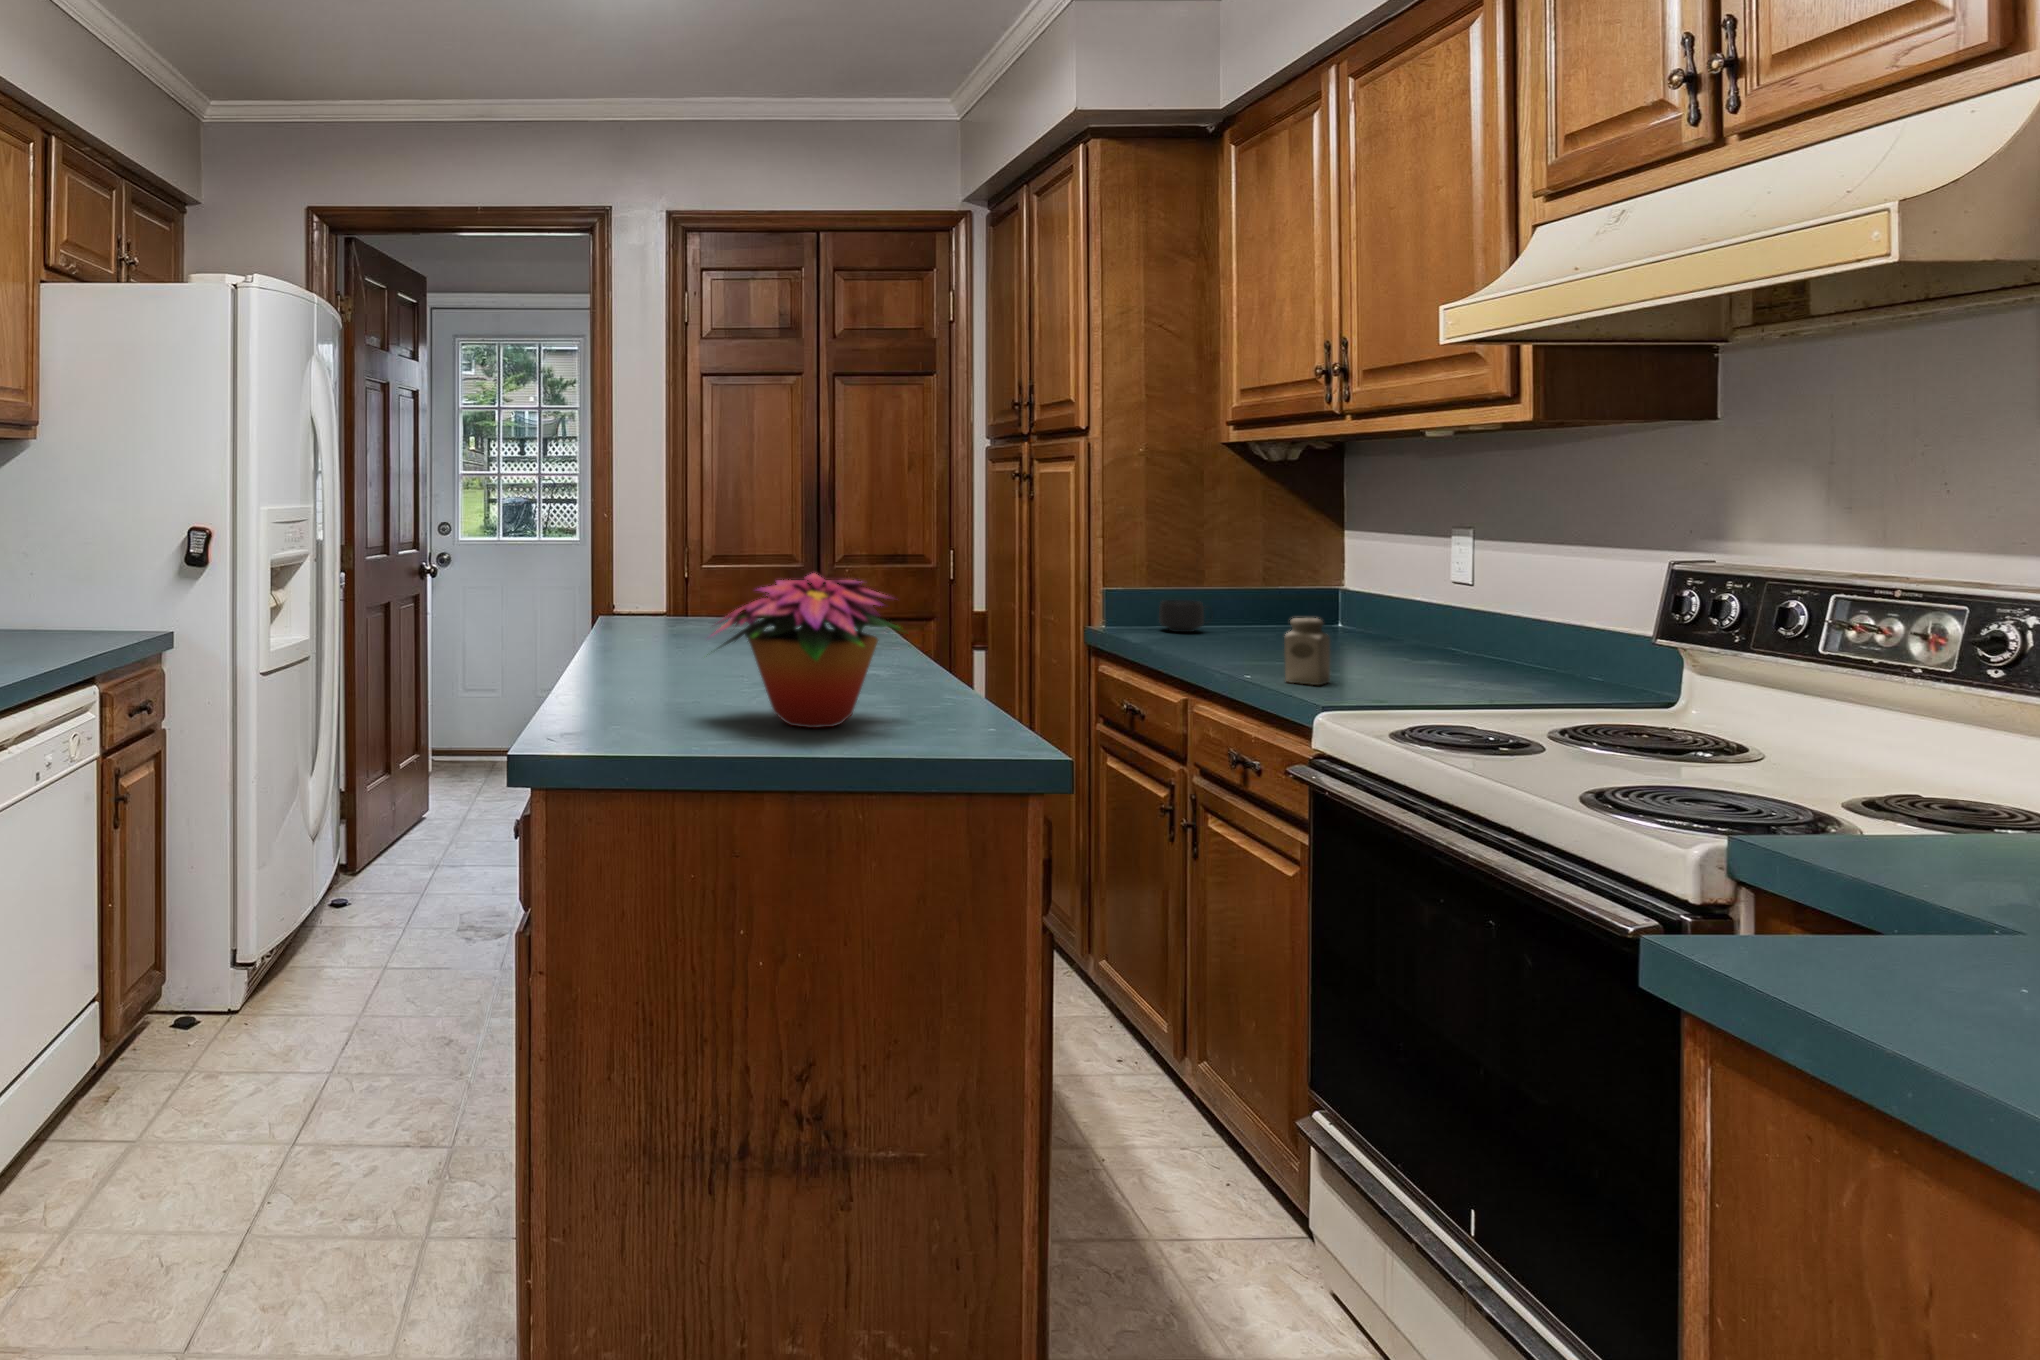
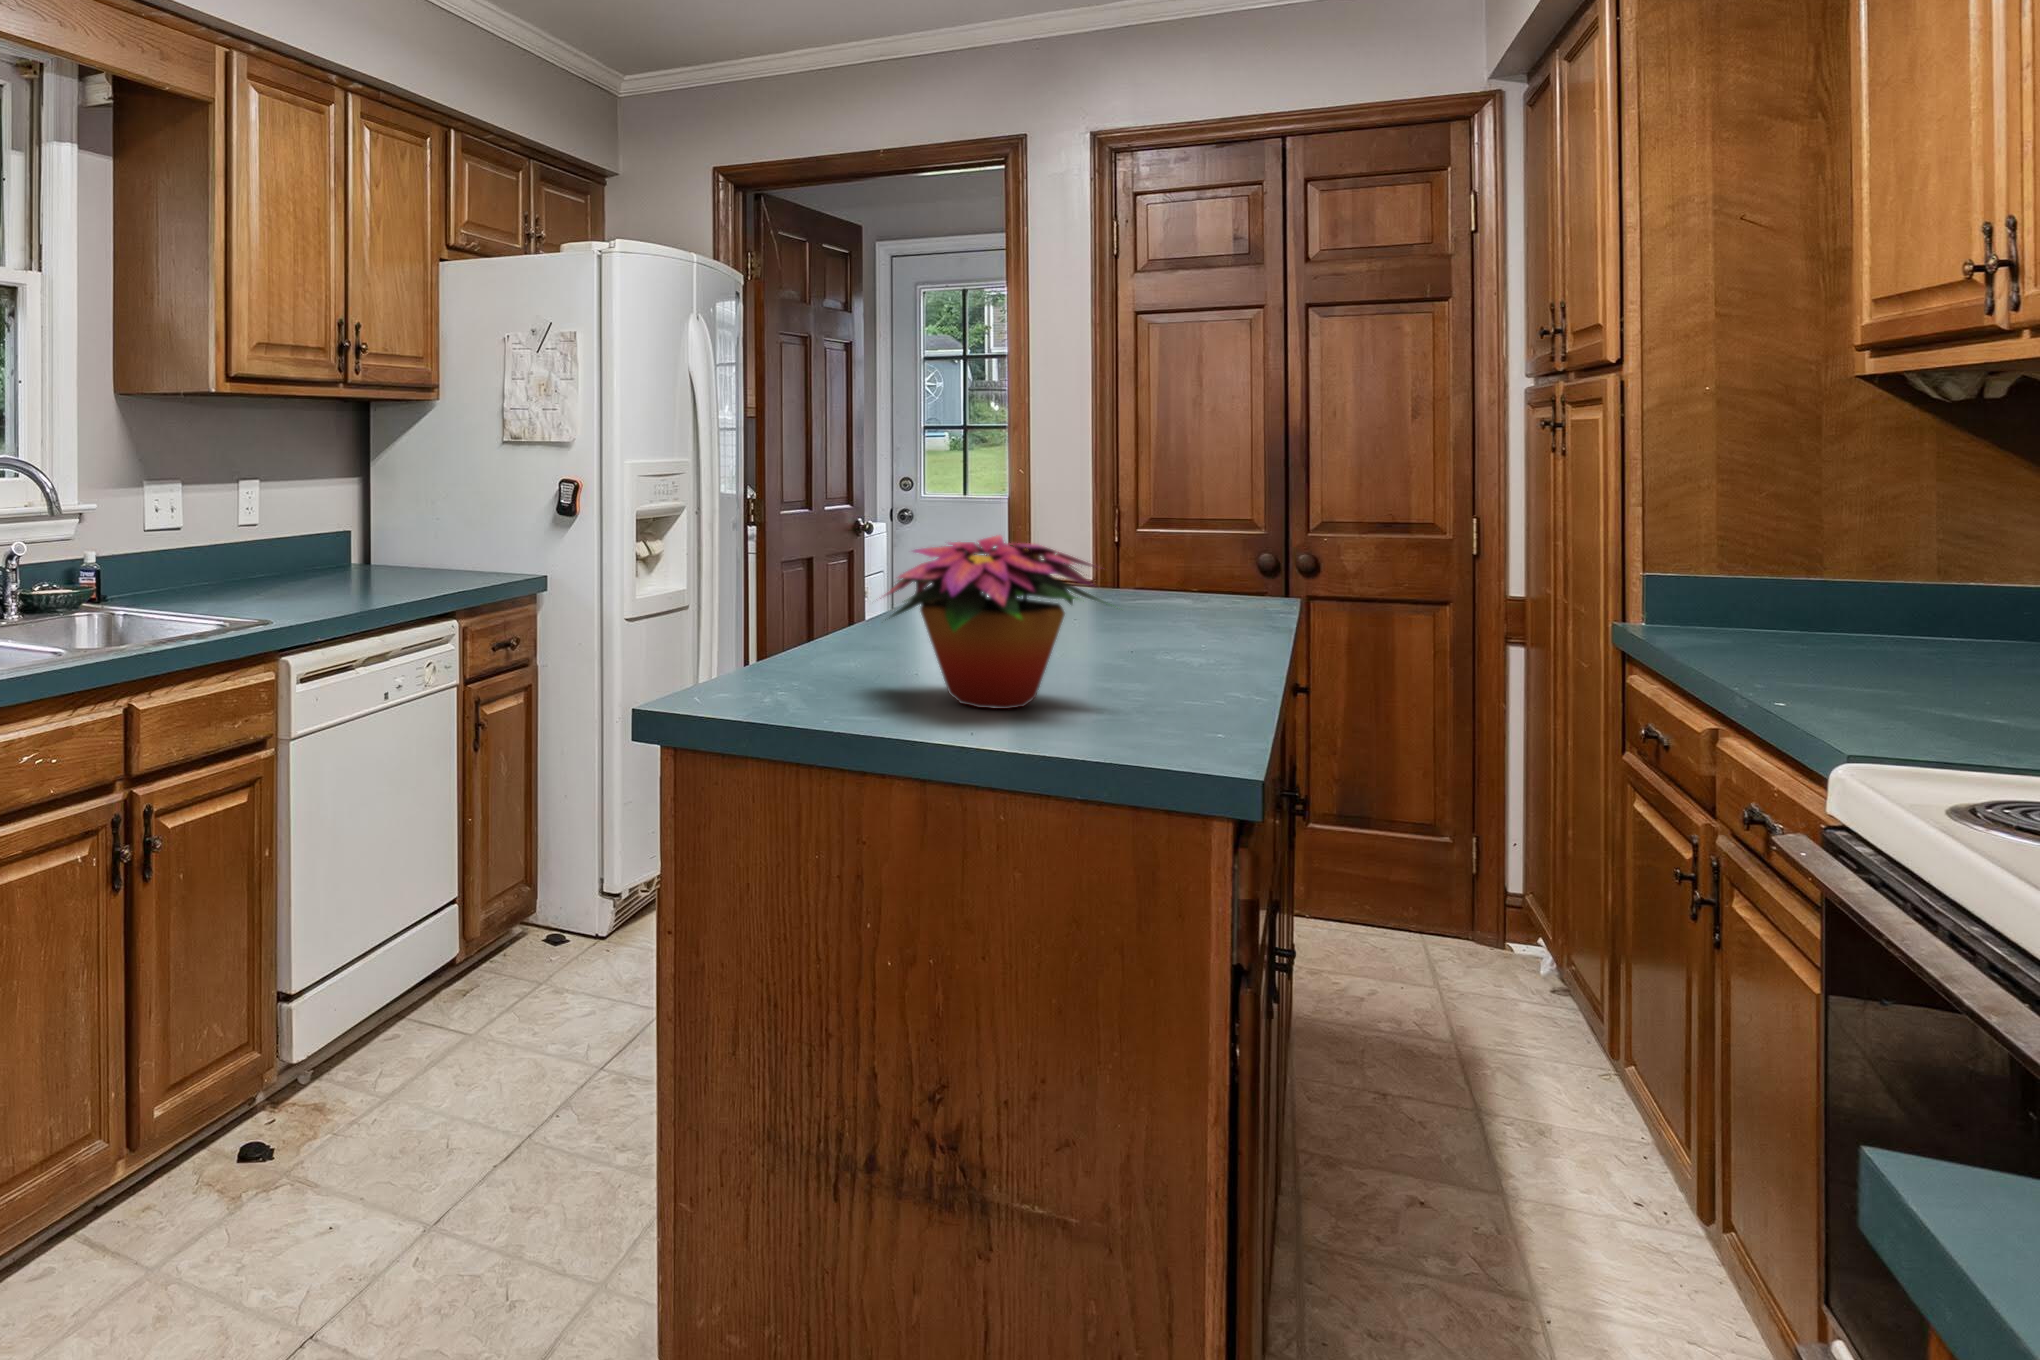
mug: present [1159,600,1208,632] -> none [1734,593,1829,639]
salt shaker: present [1284,618,1330,685] -> none [1858,624,1949,724]

